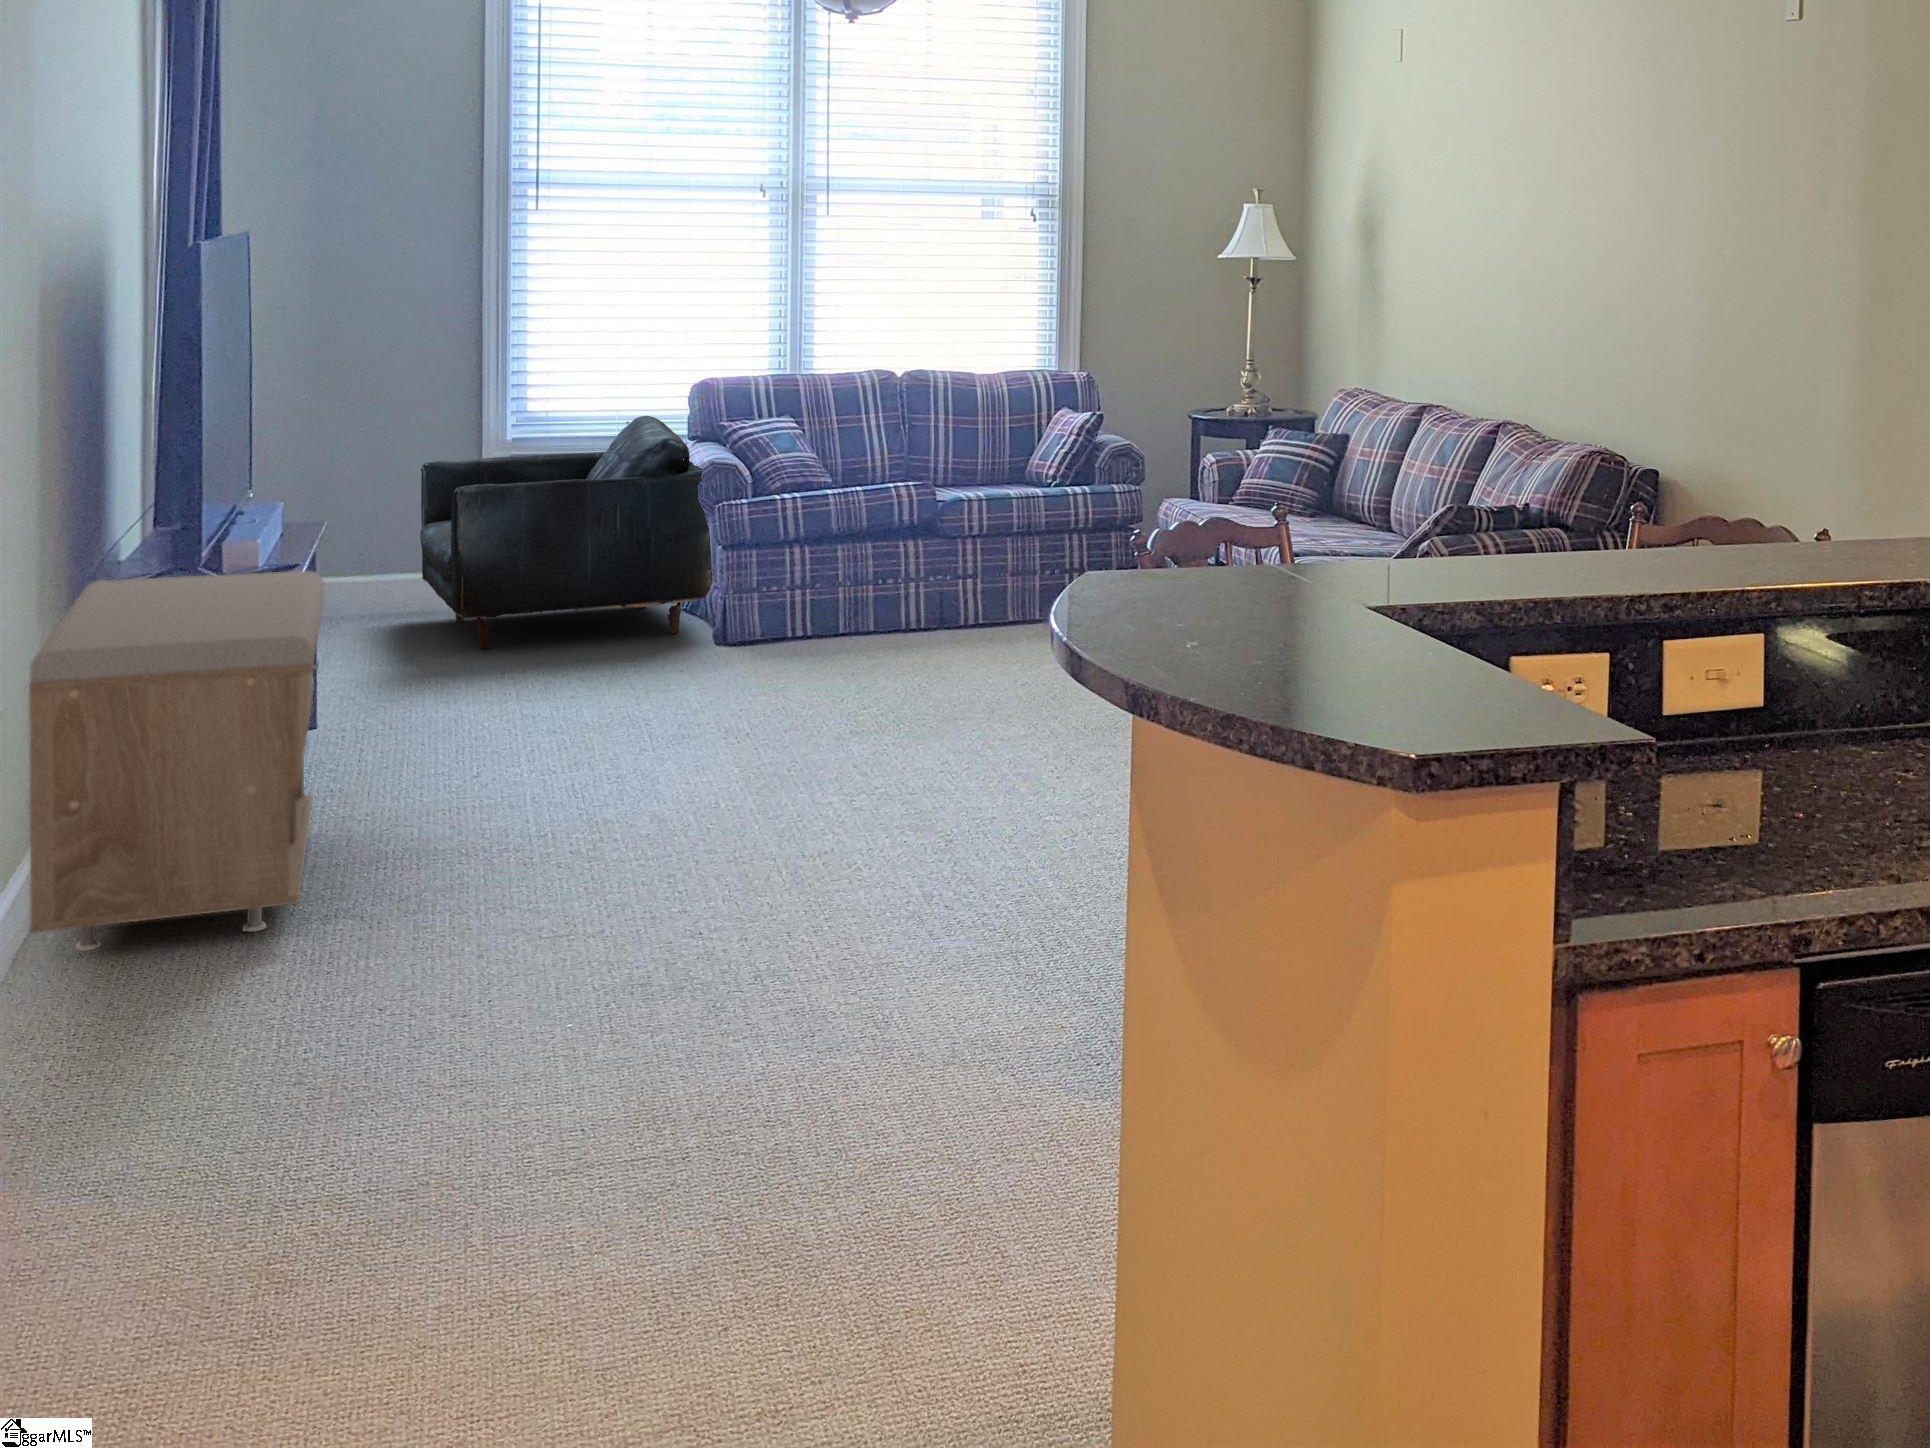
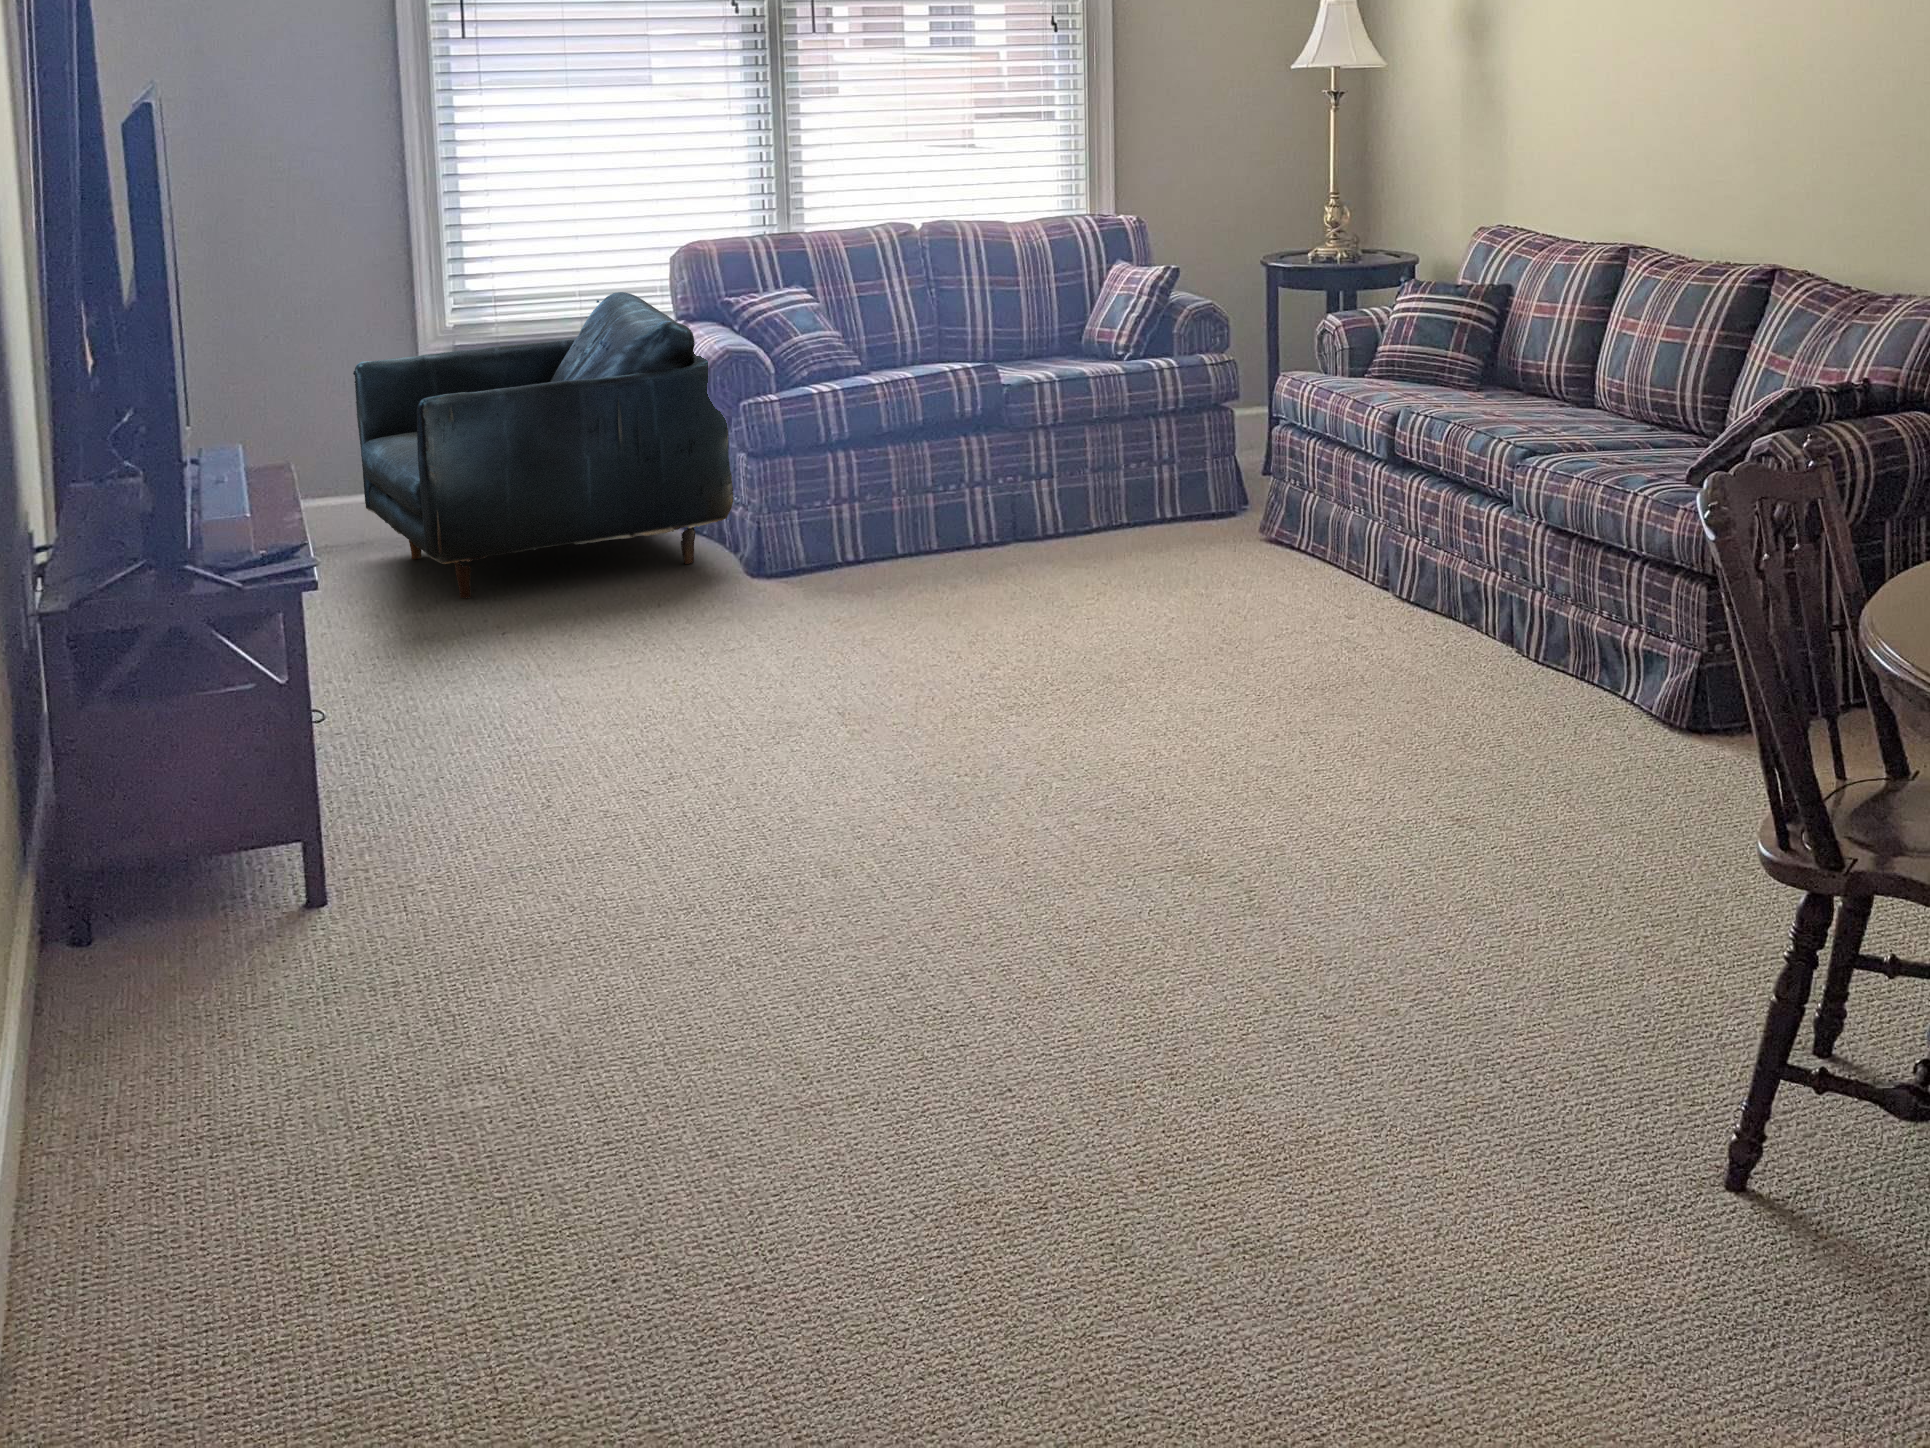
storage bench: present [29,571,324,951] -> none [11,556,424,1166]

